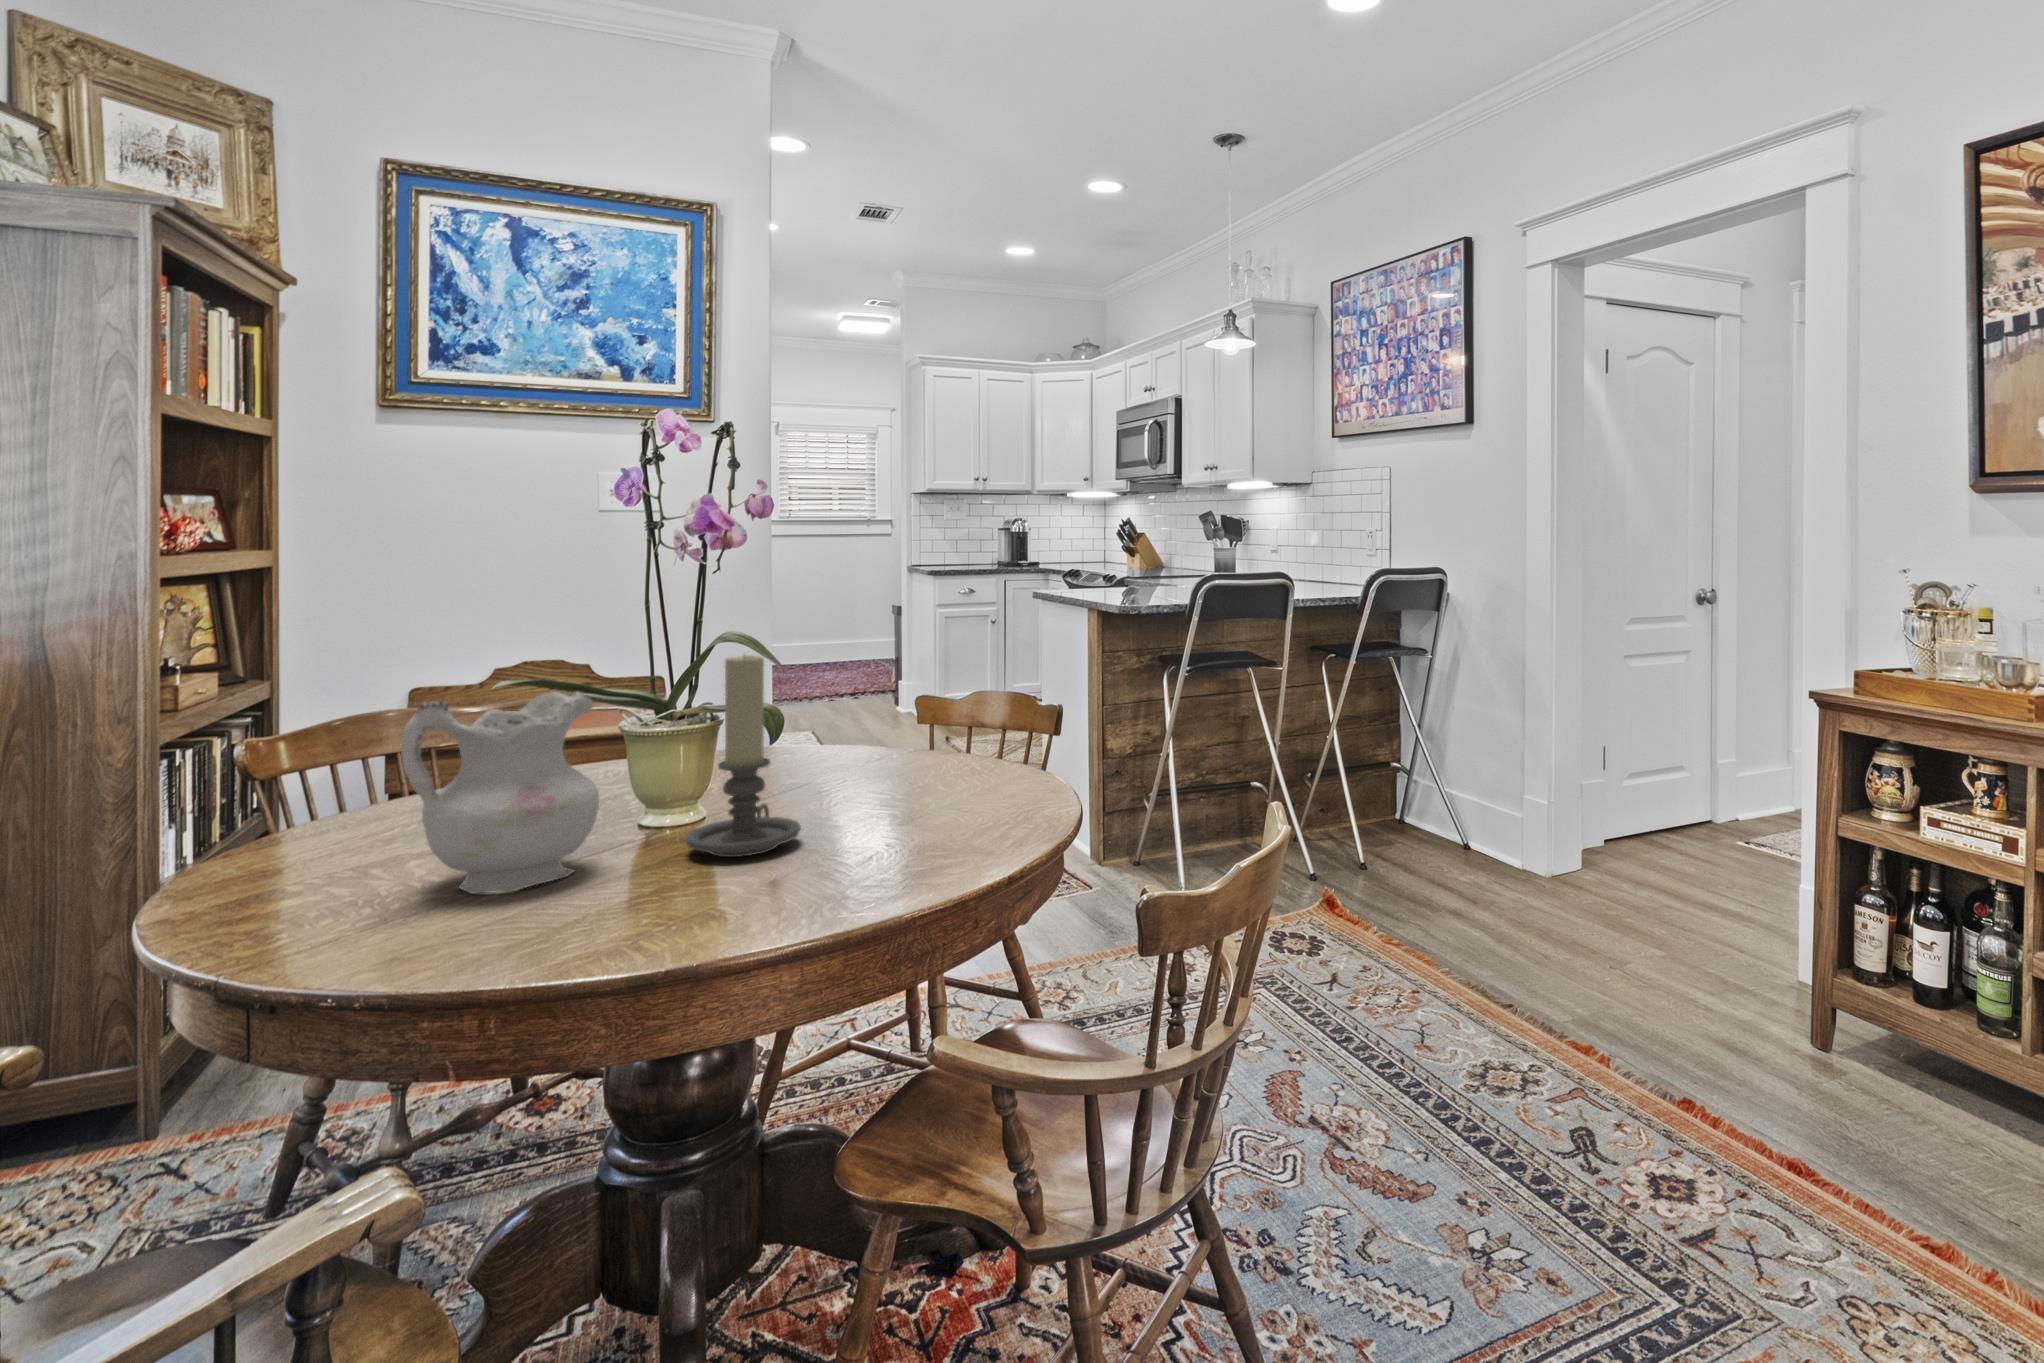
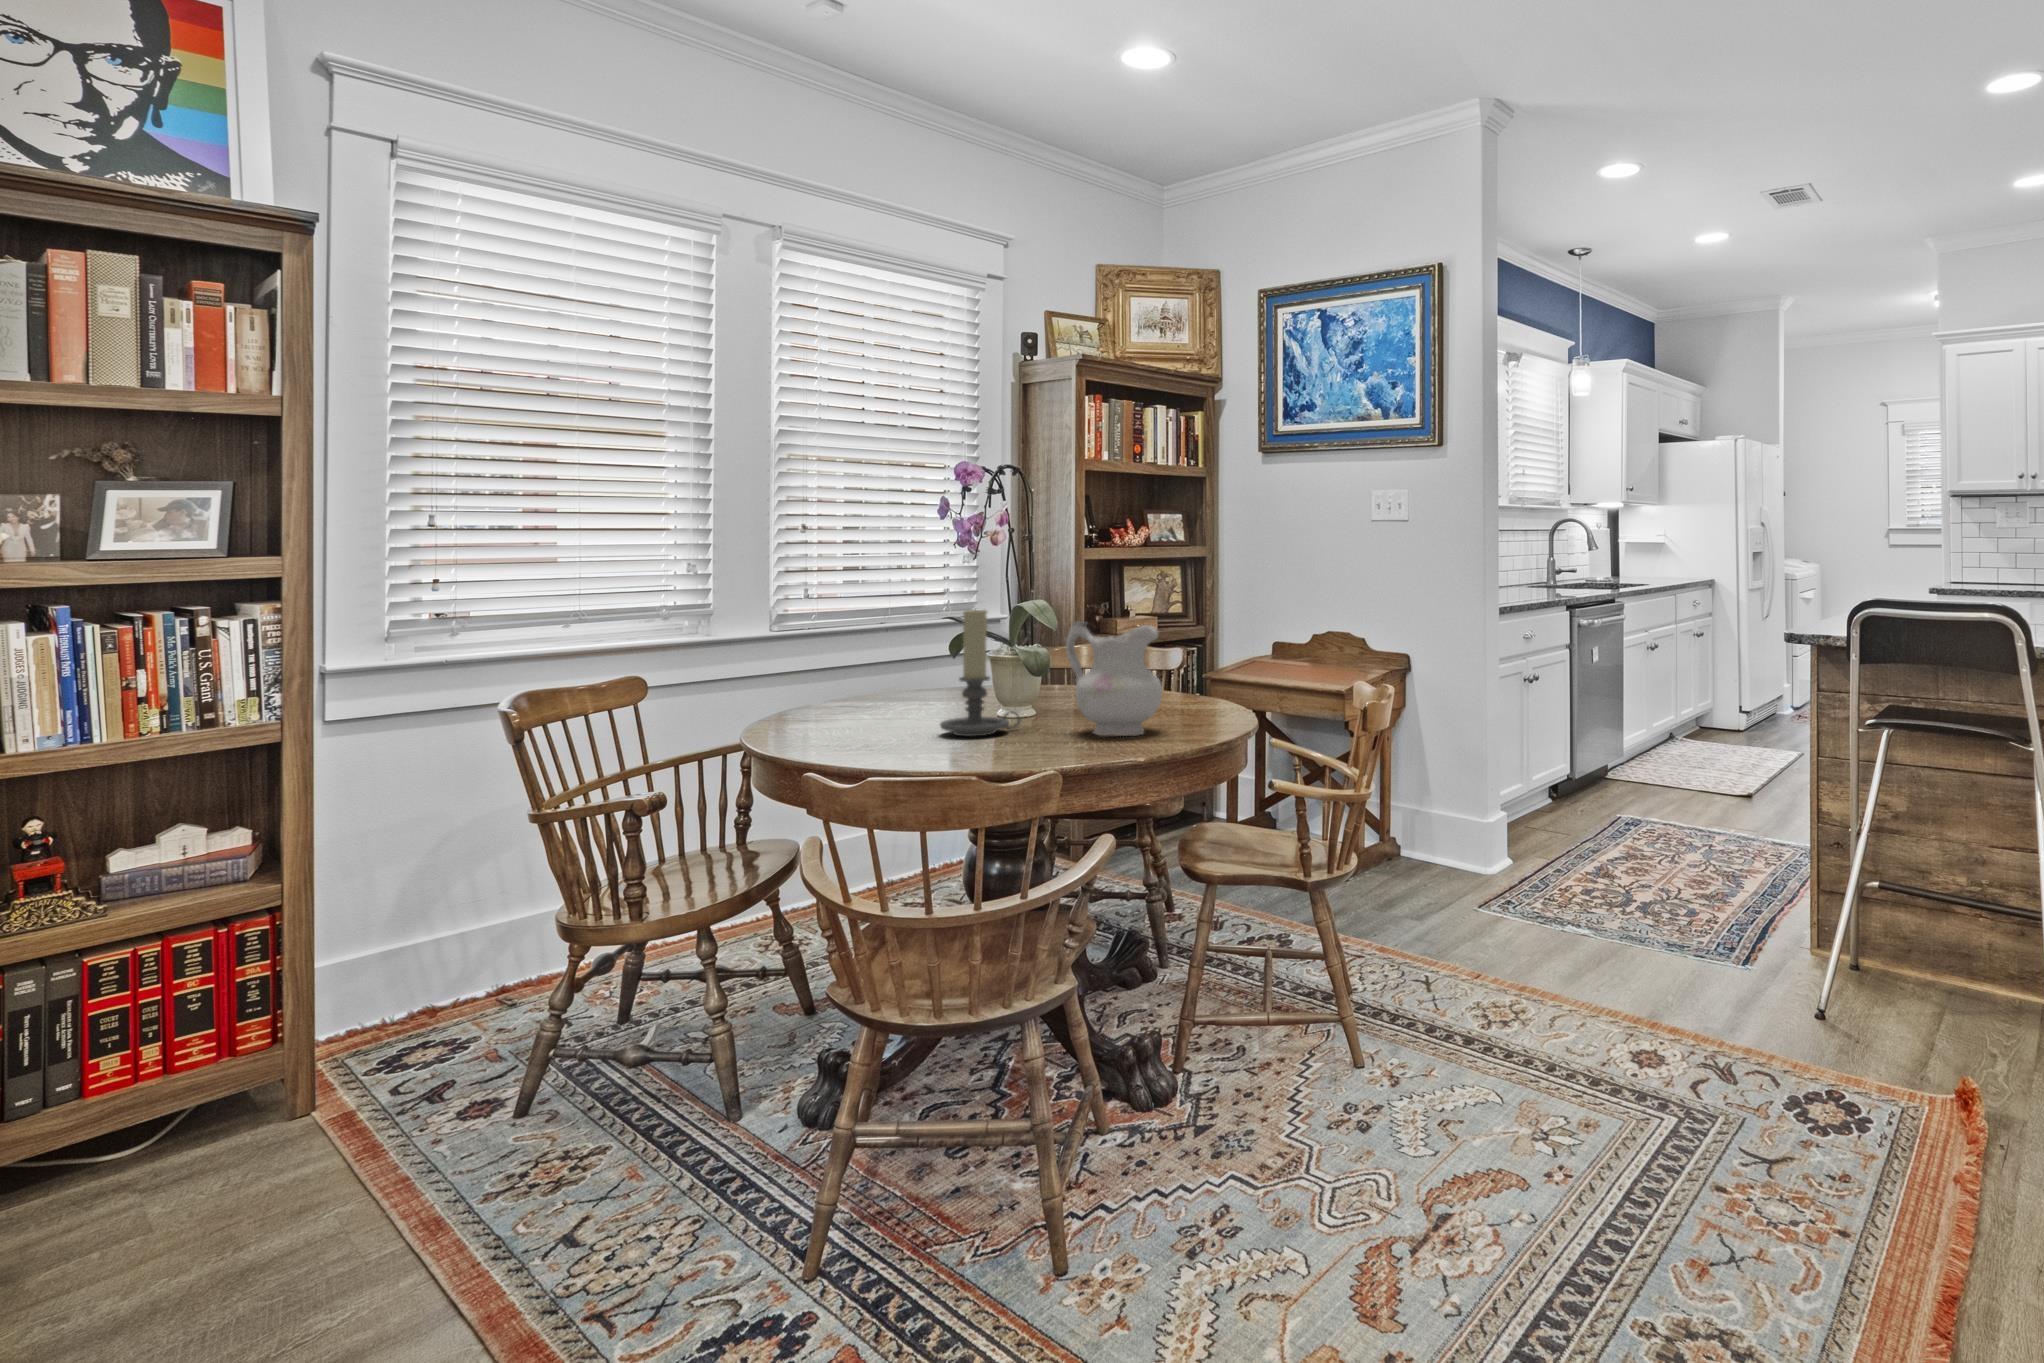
ceramic pitcher: present [401,691,599,894] -> present [1066,621,1162,736]

